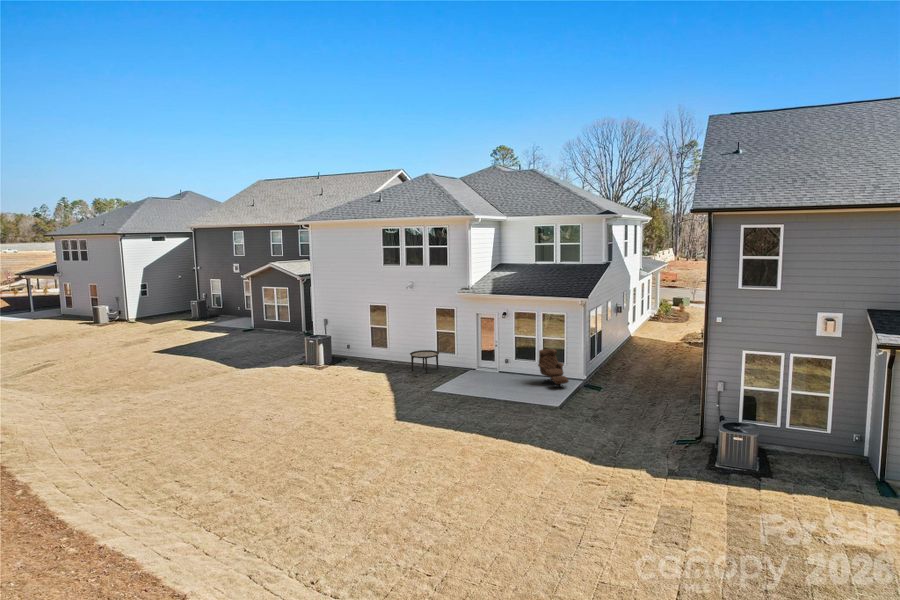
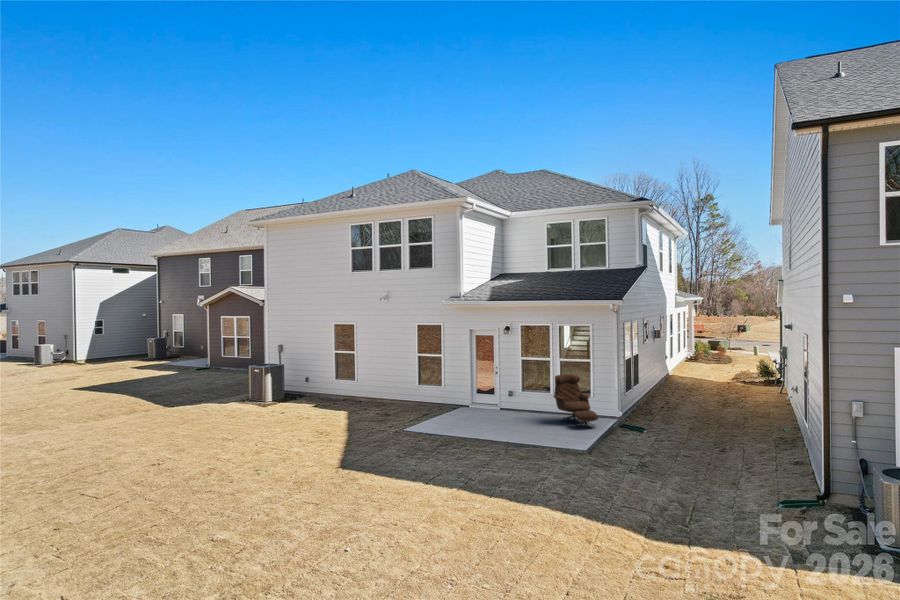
round table: present [410,350,439,373] -> none [380,382,420,411]

